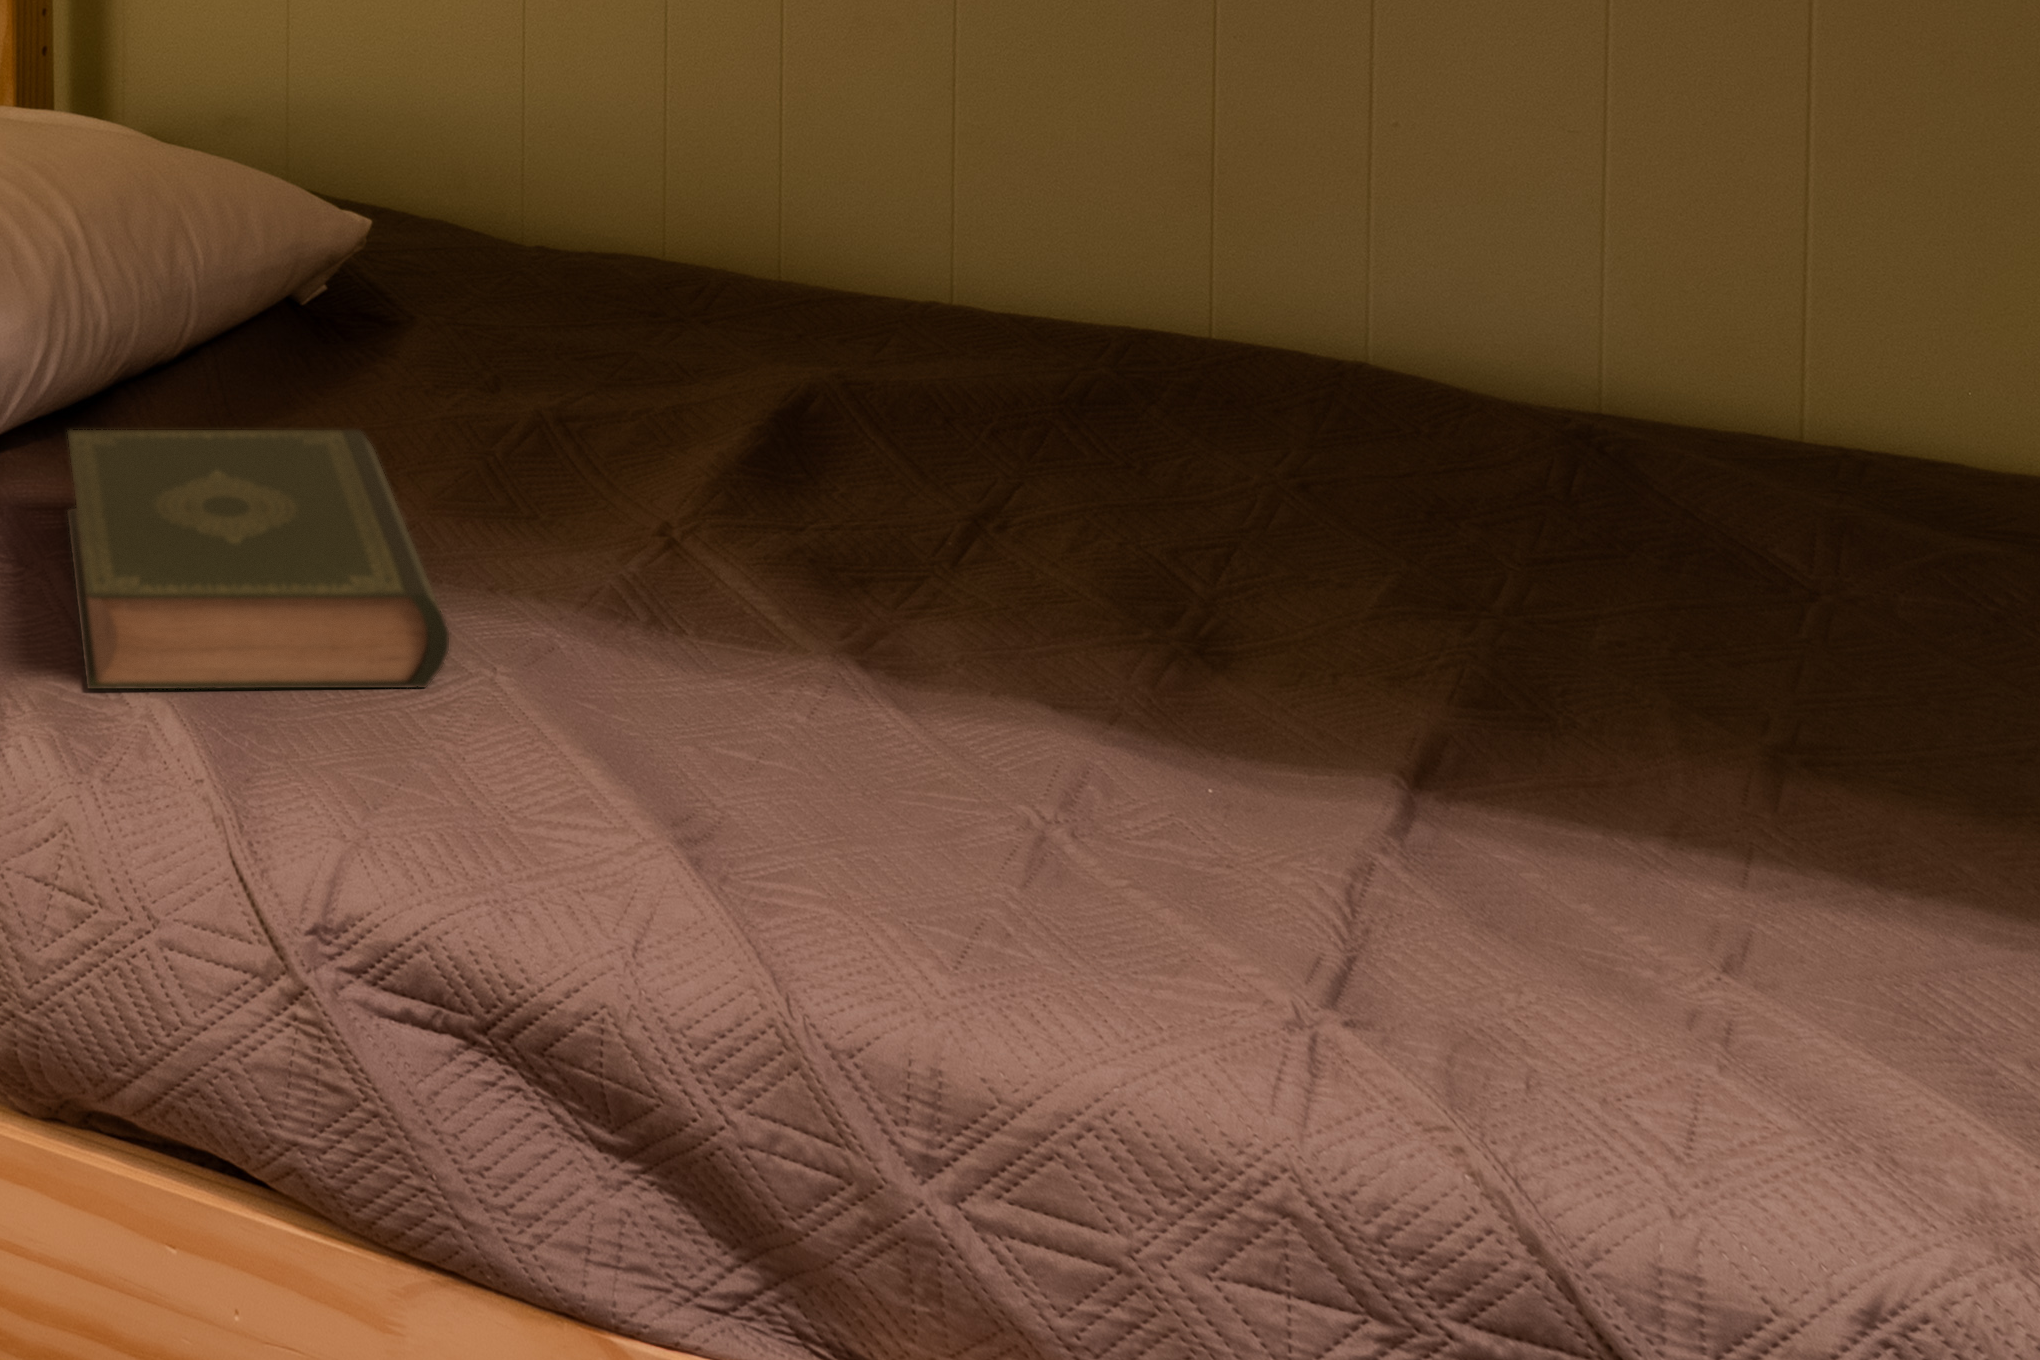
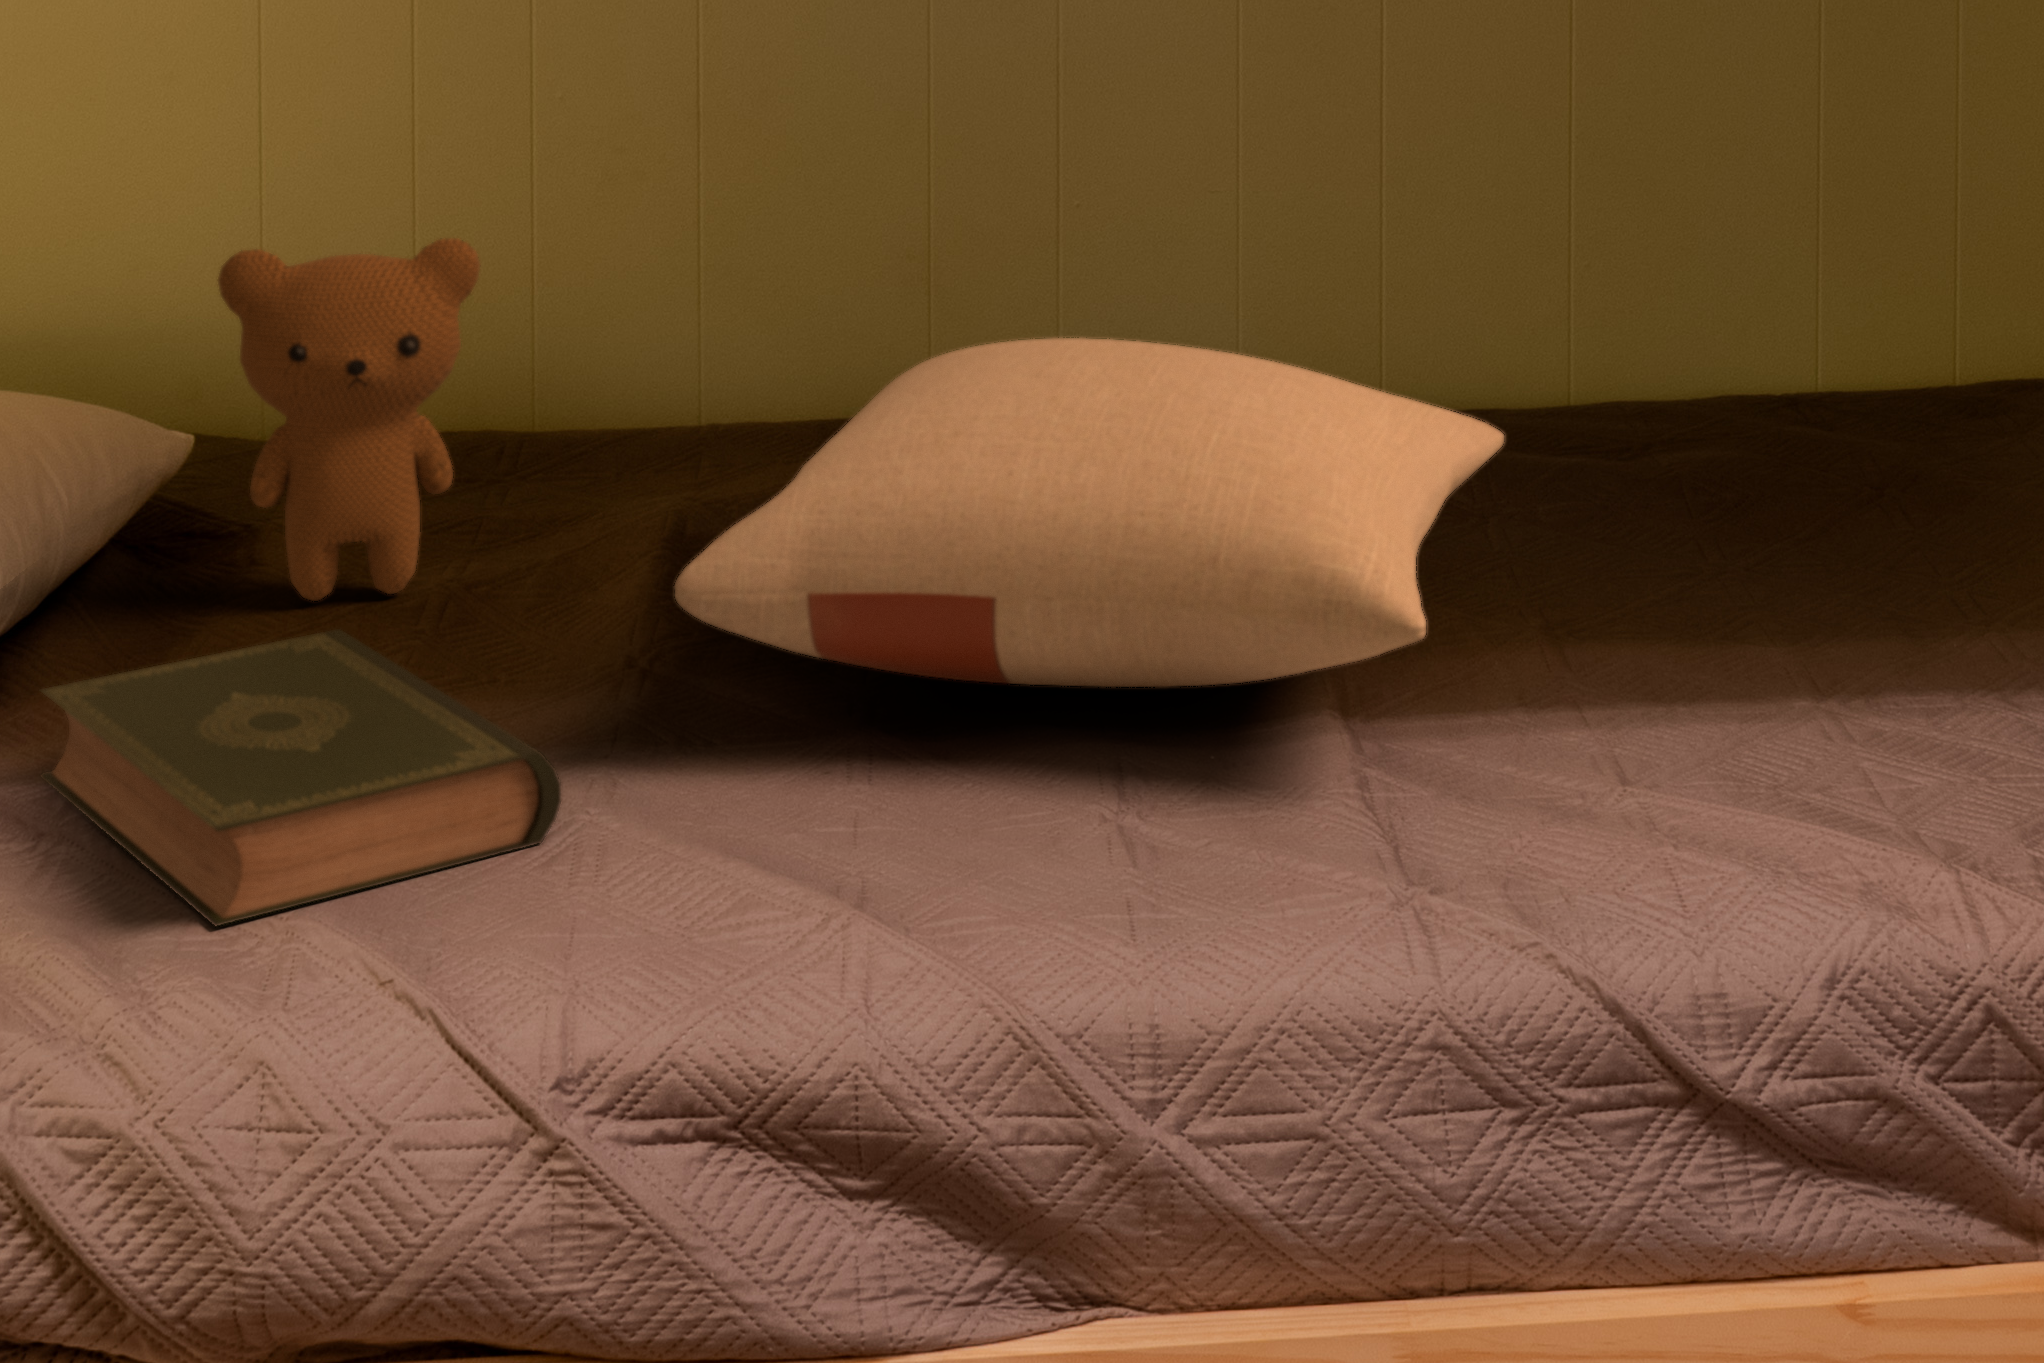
teddy bear: none [344,45,594,407] -> present [218,238,481,601]
pillow: none [618,254,1771,712] -> present [675,338,1504,687]

